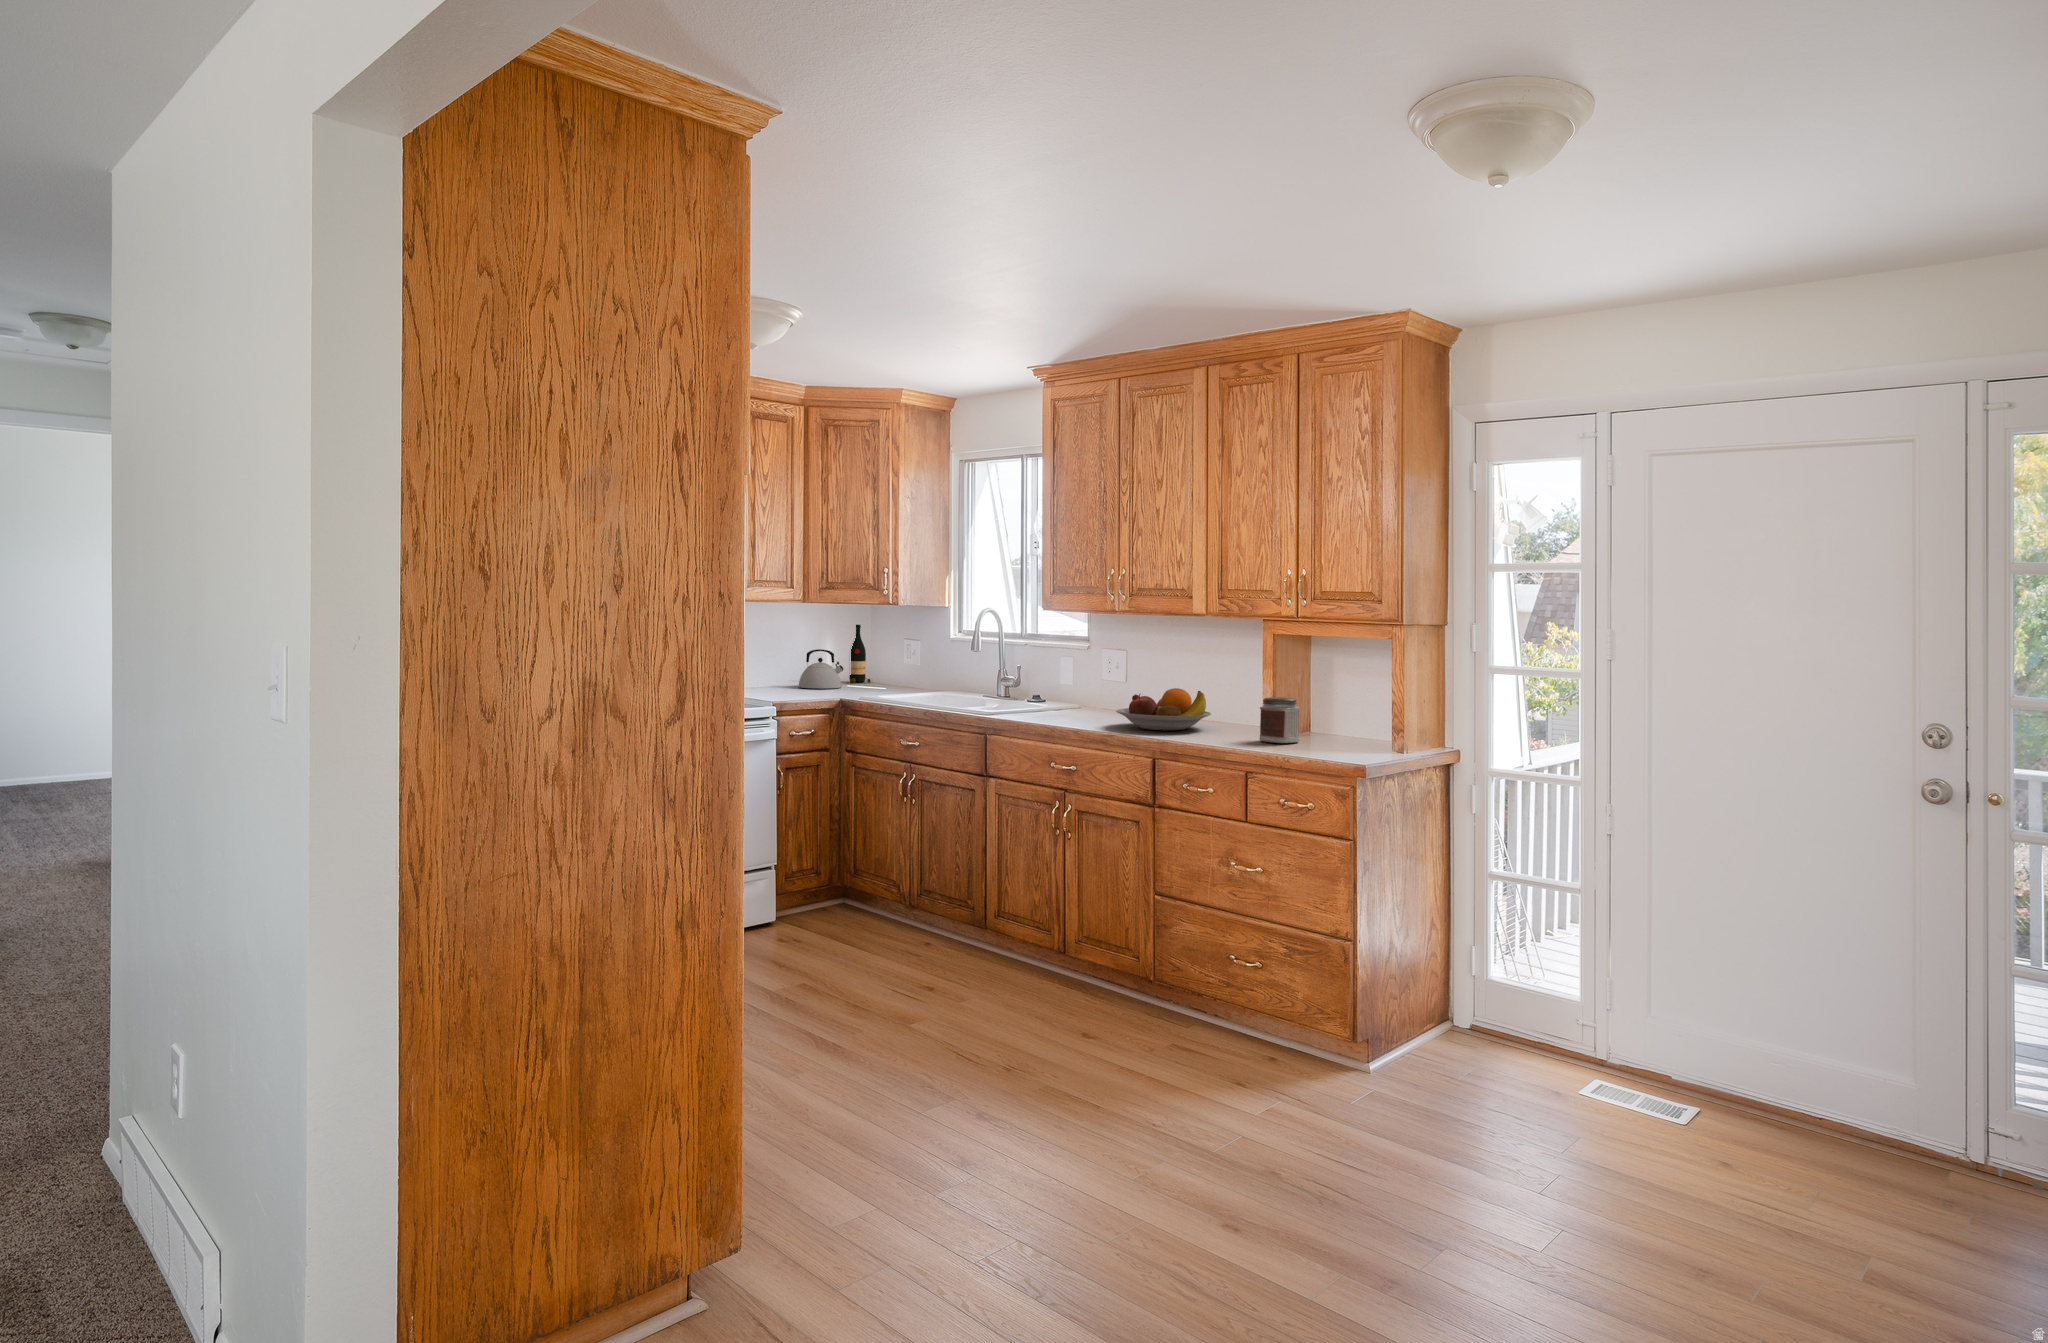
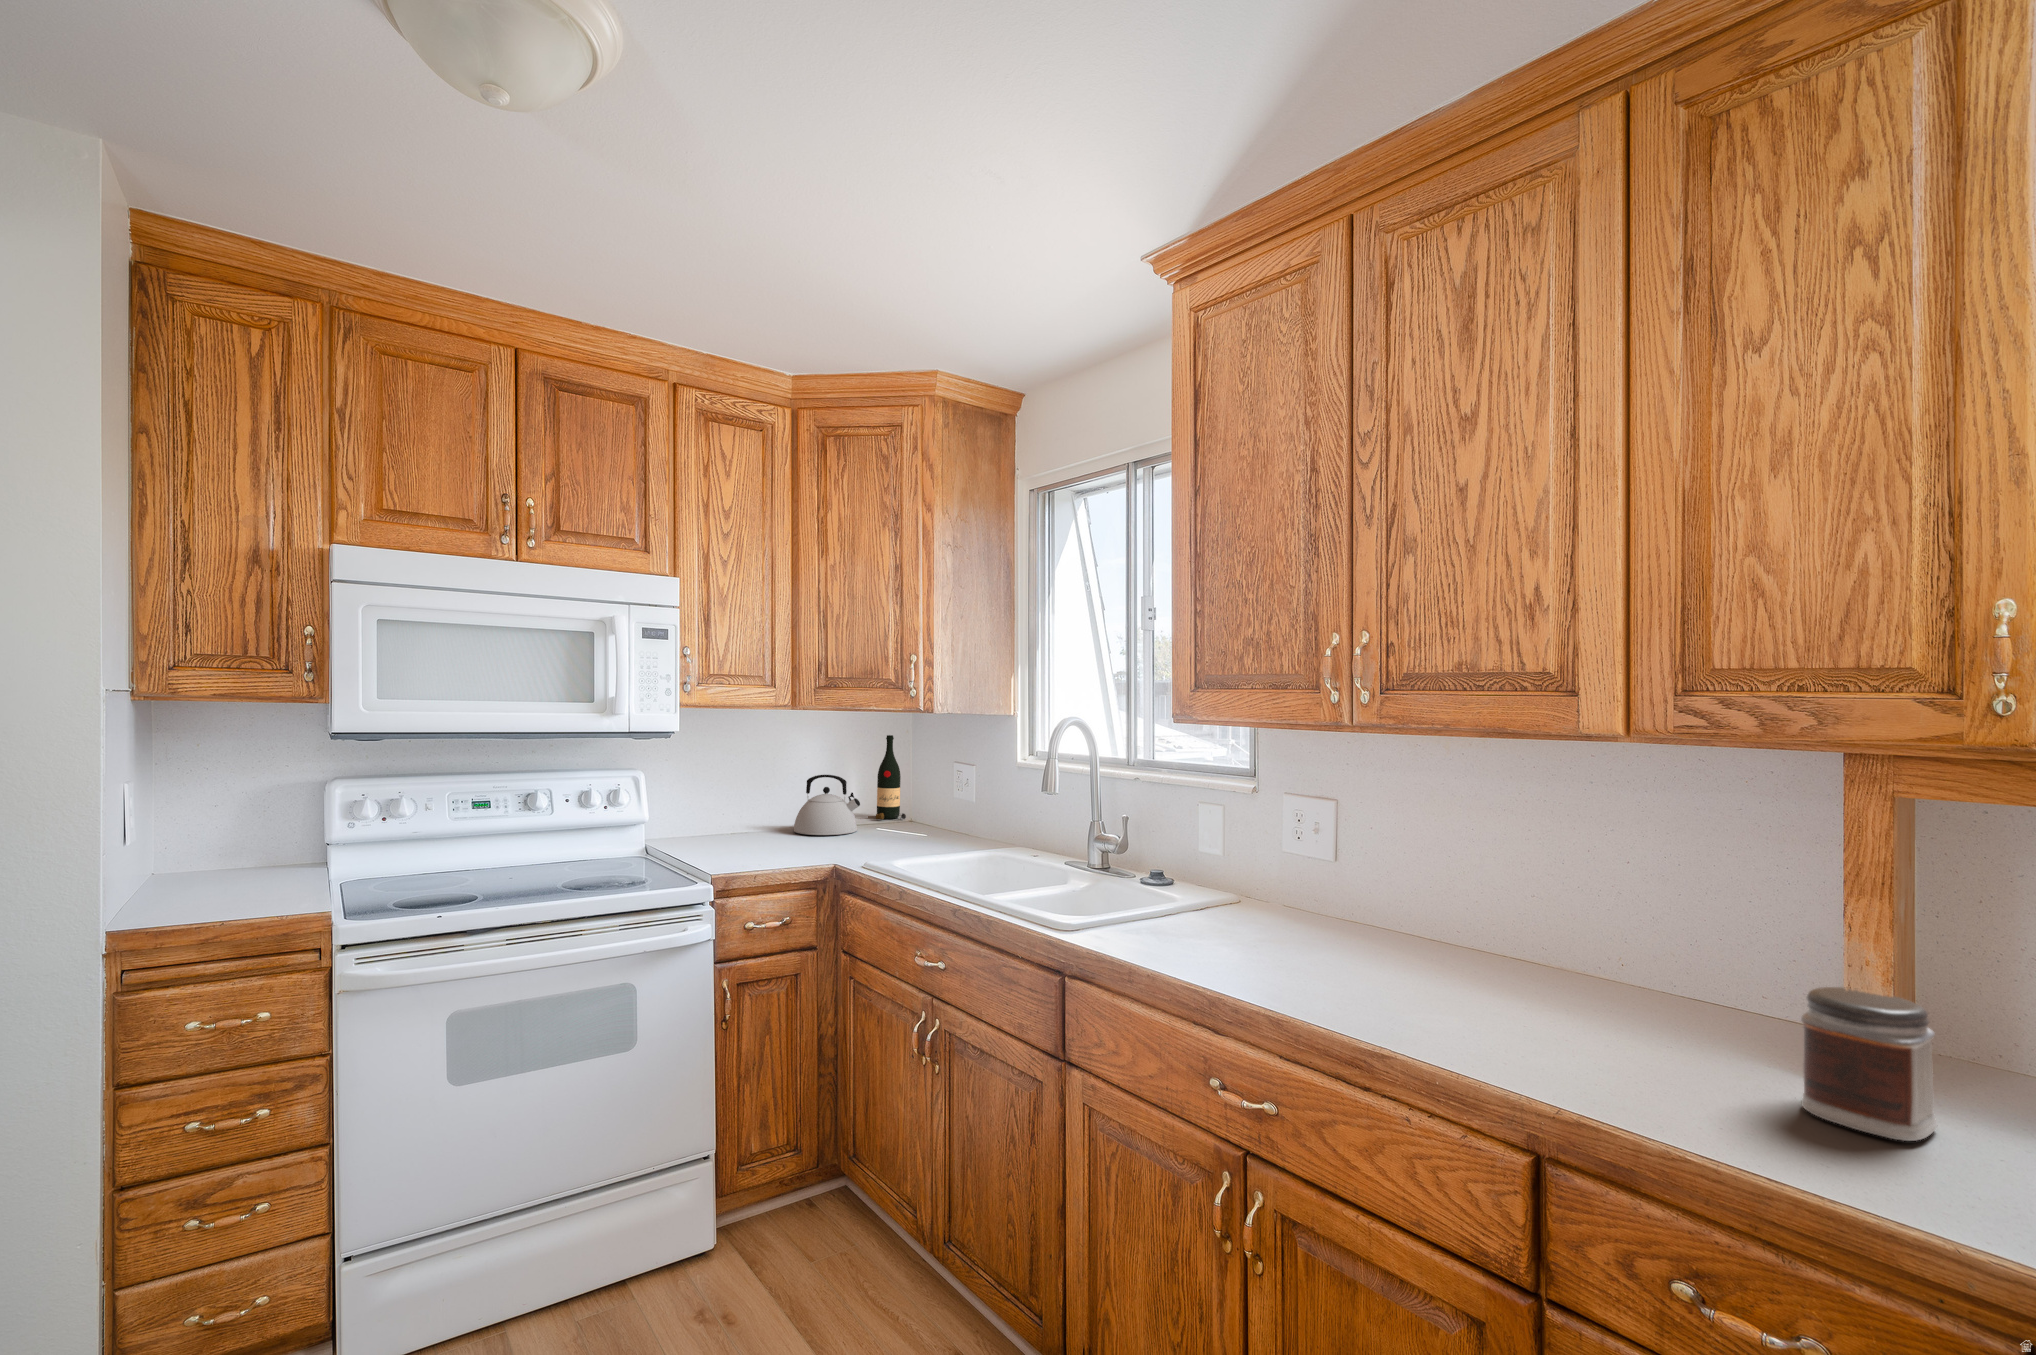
fruit bowl: present [1116,688,1211,730] -> none [1352,919,1591,1028]

